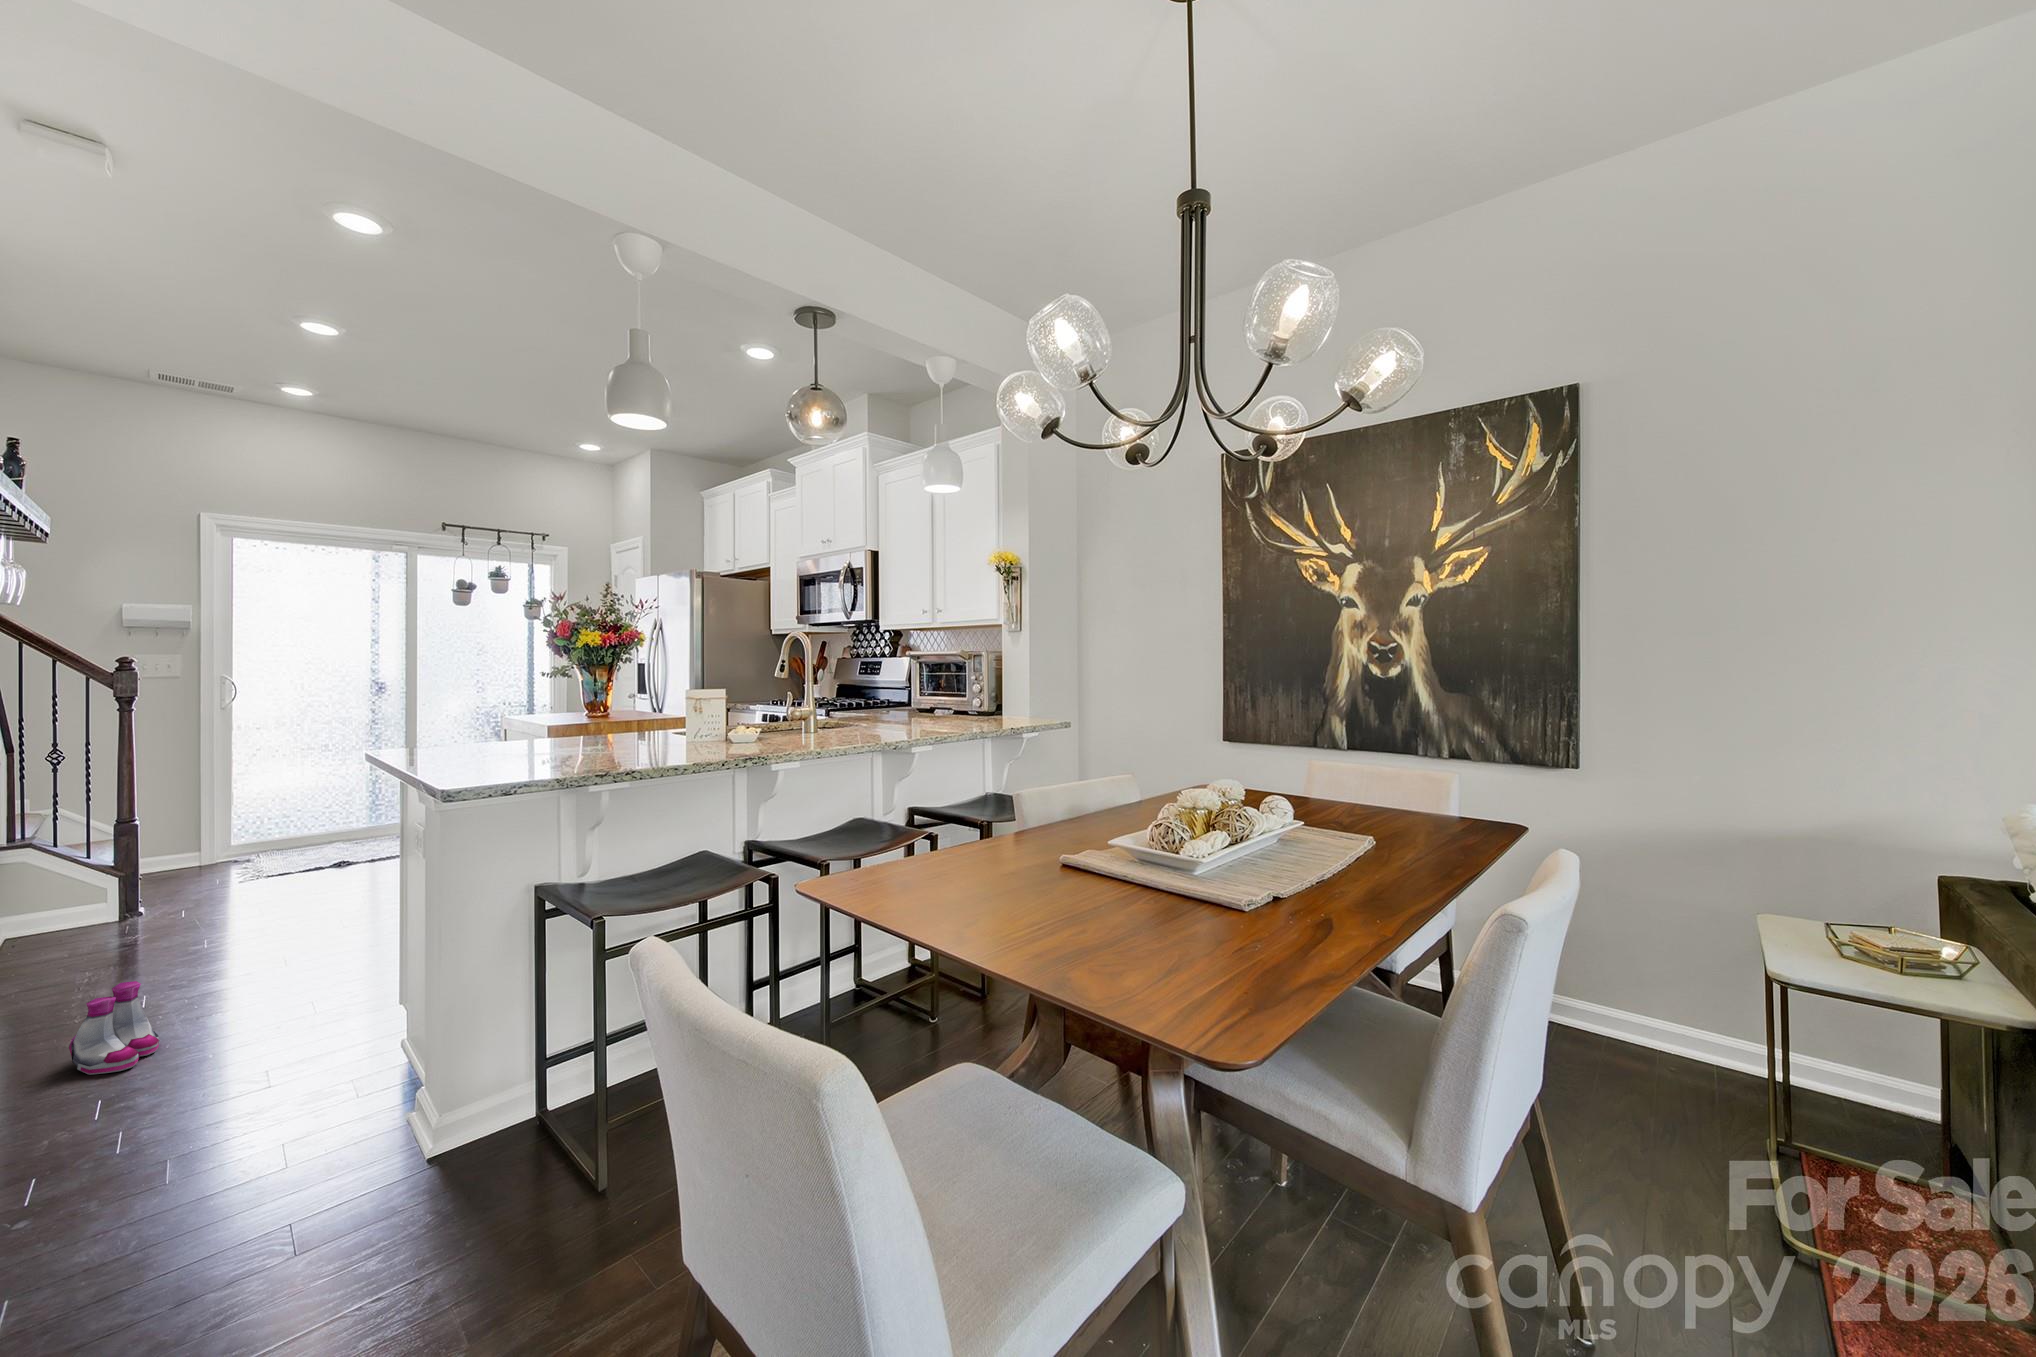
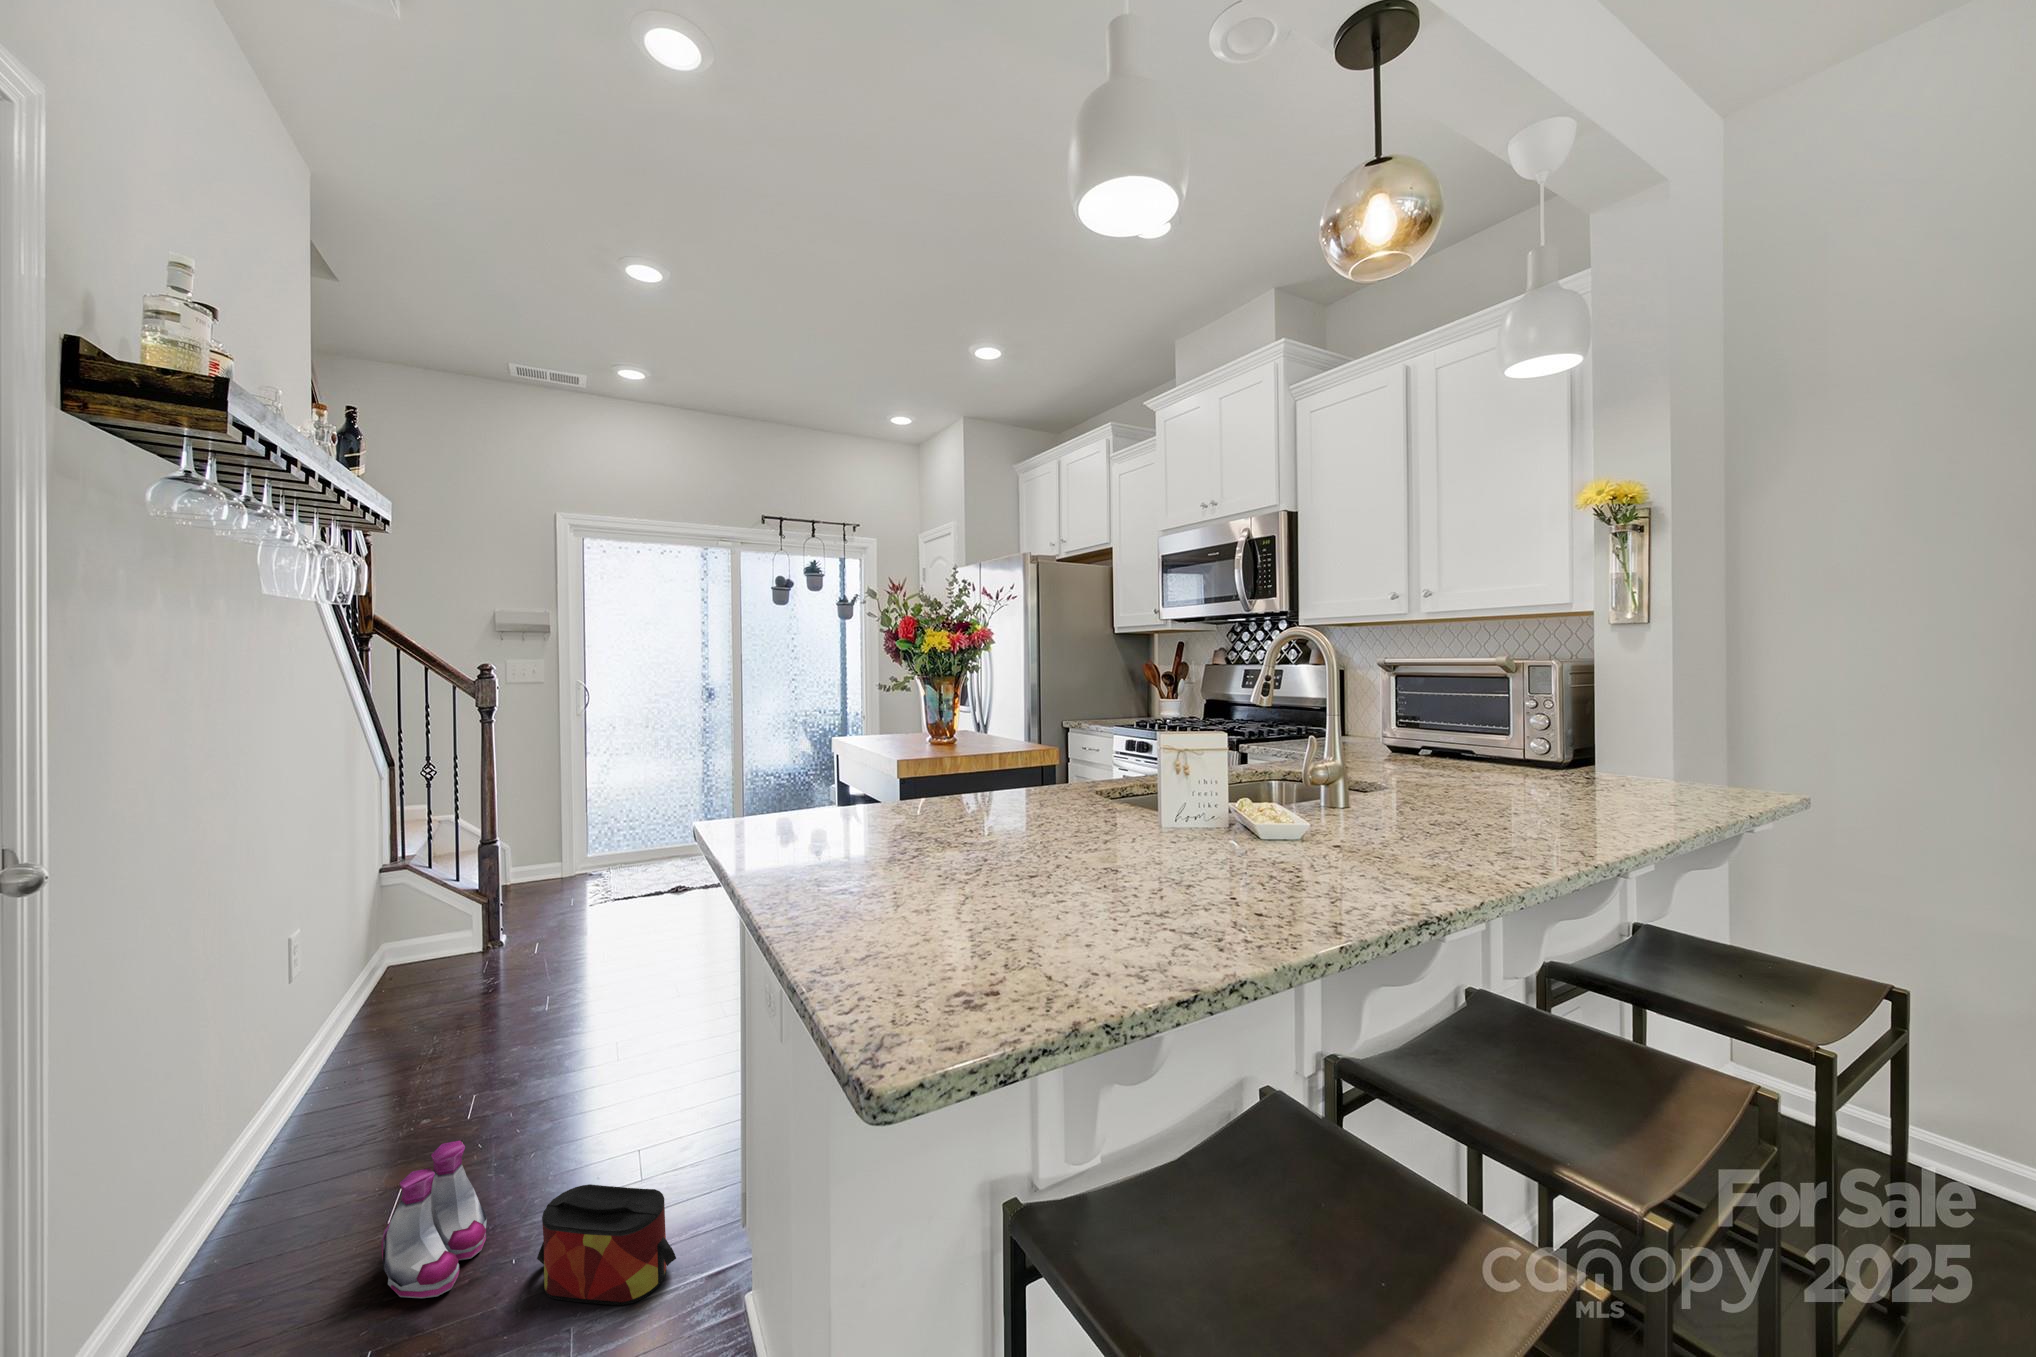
bag: none [205,993,320,1062] -> present [537,1184,676,1305]

